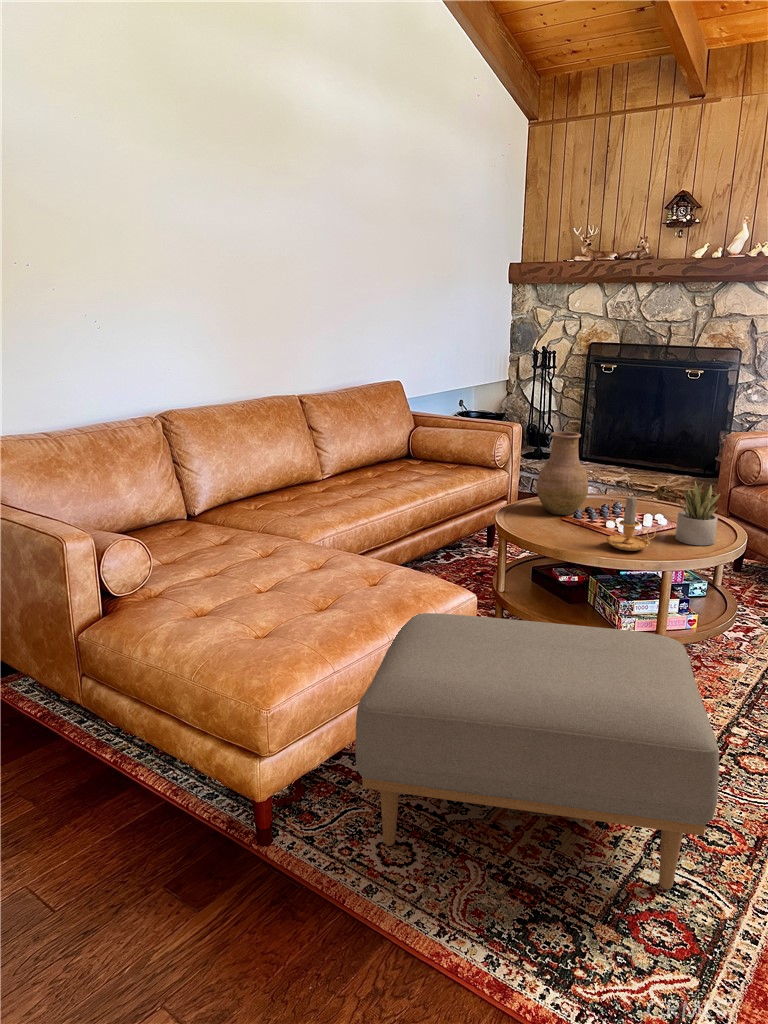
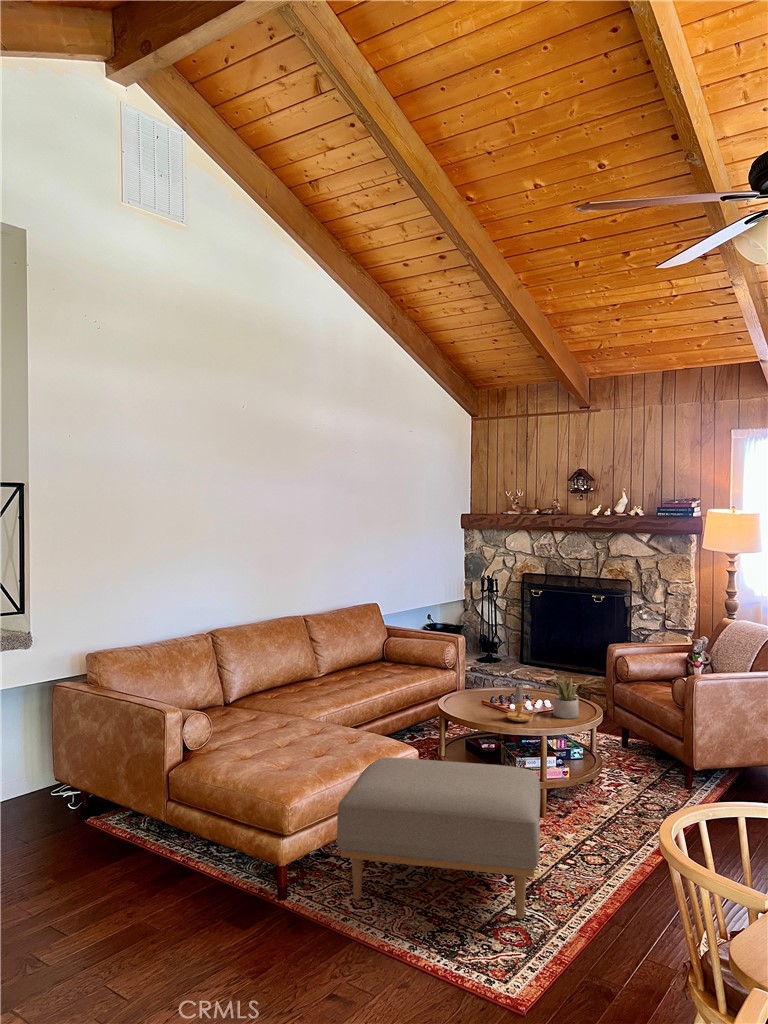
vase: present [536,432,588,515] -> none [465,643,500,700]

